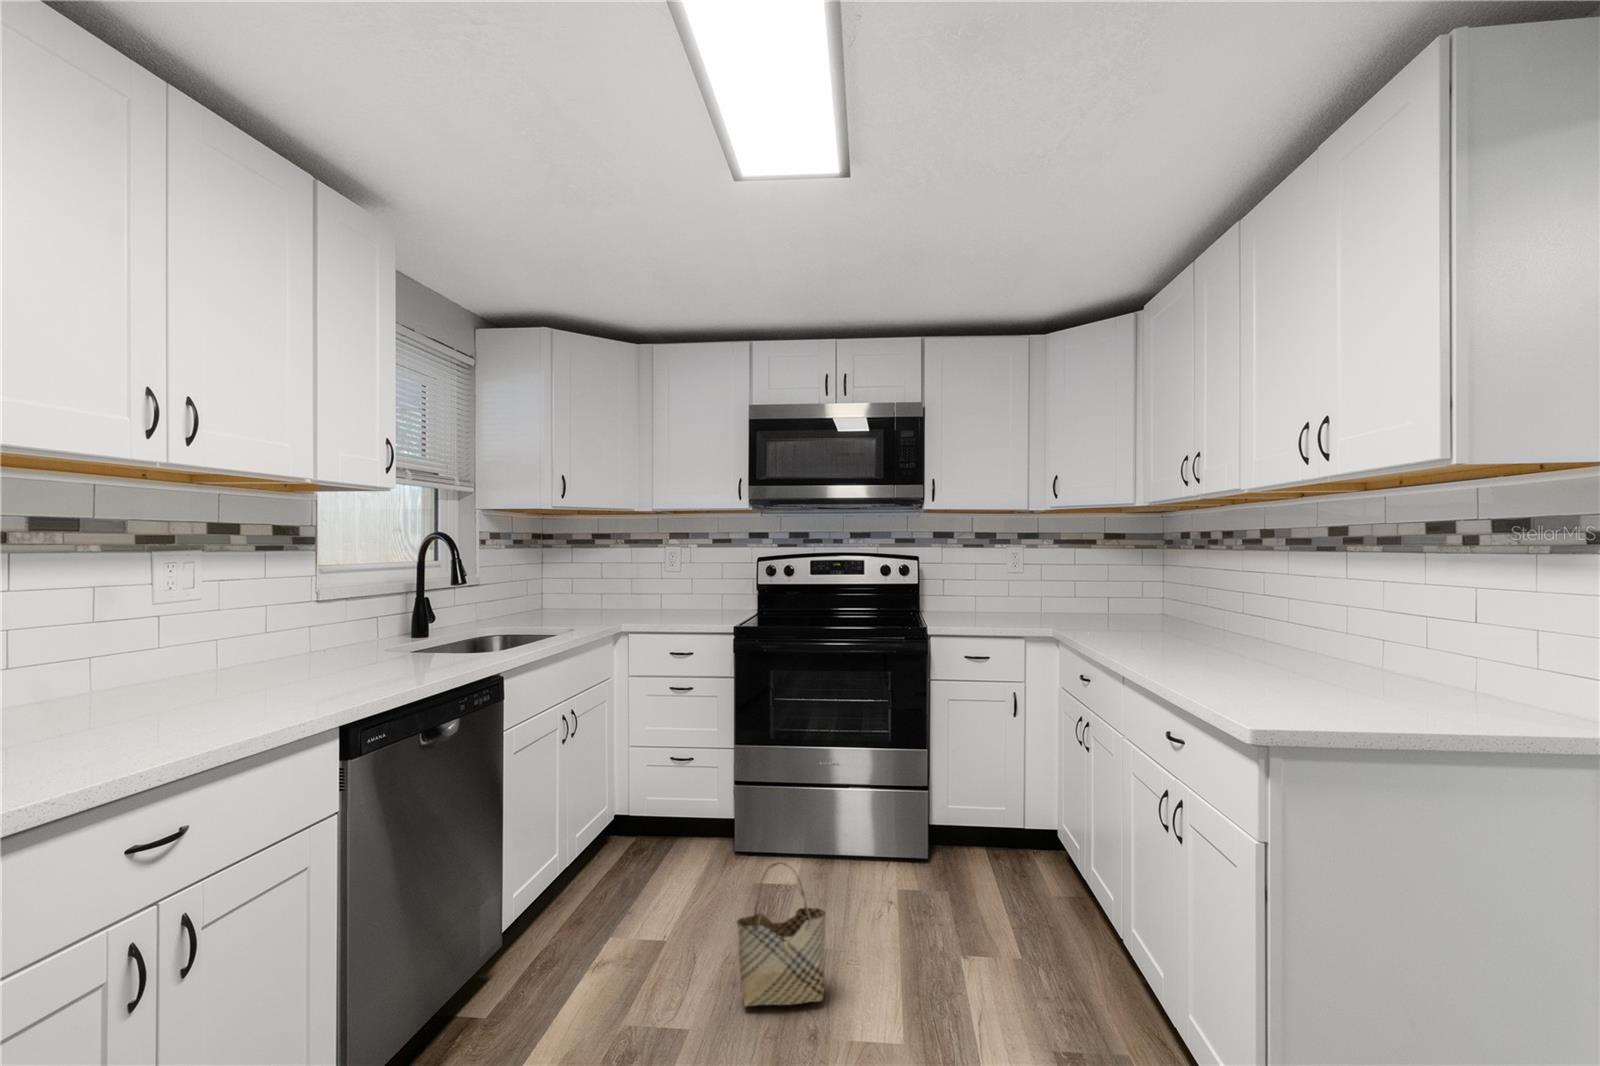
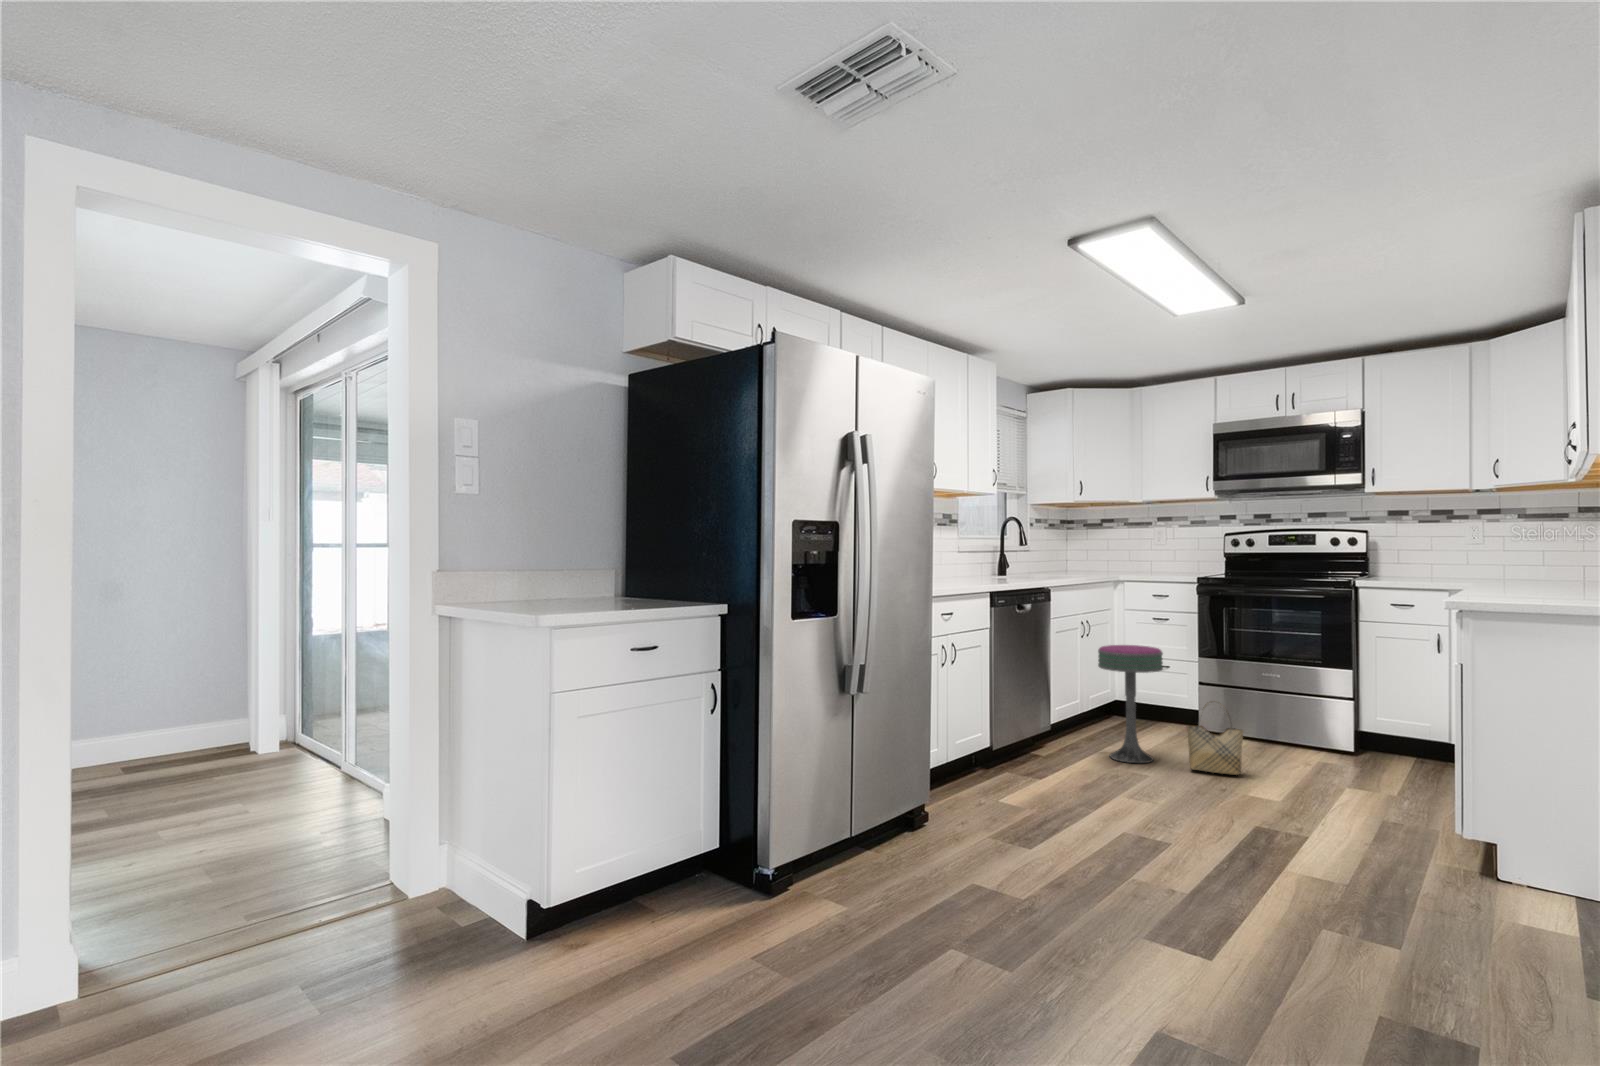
bar stool: none [581,766,695,1010] -> present [1098,645,1163,763]

